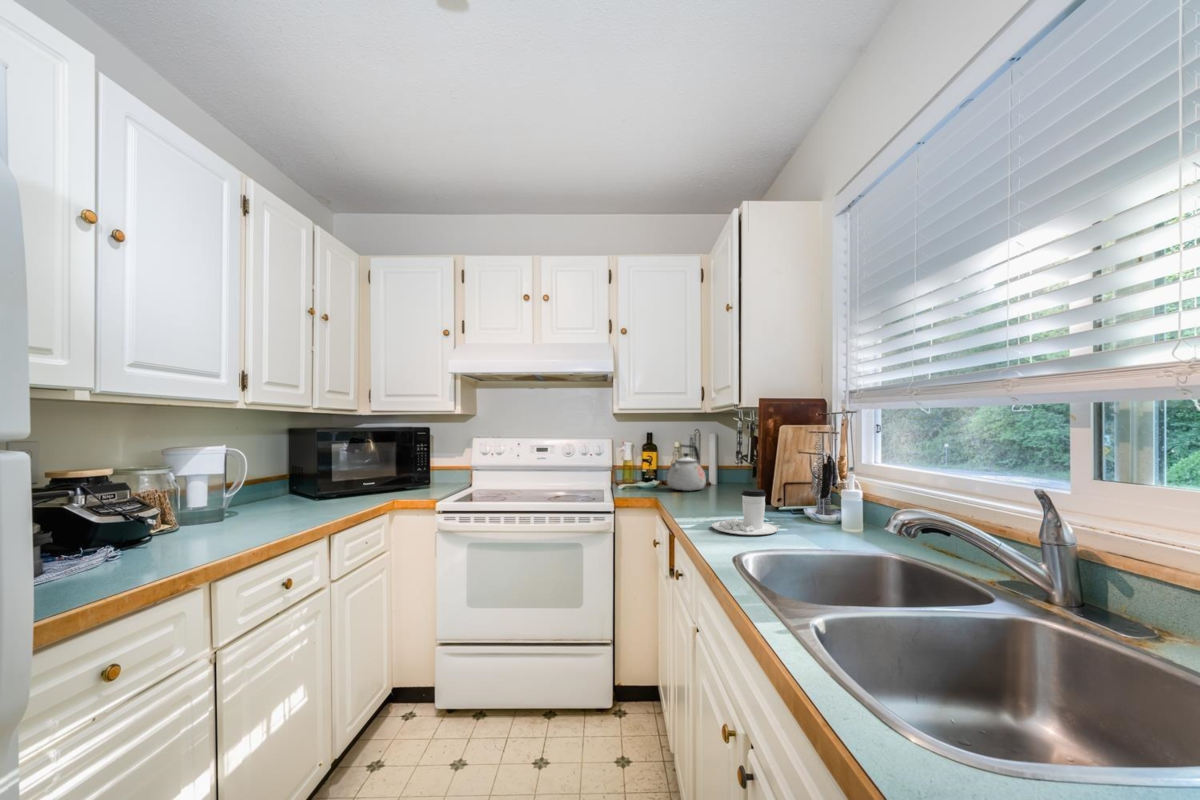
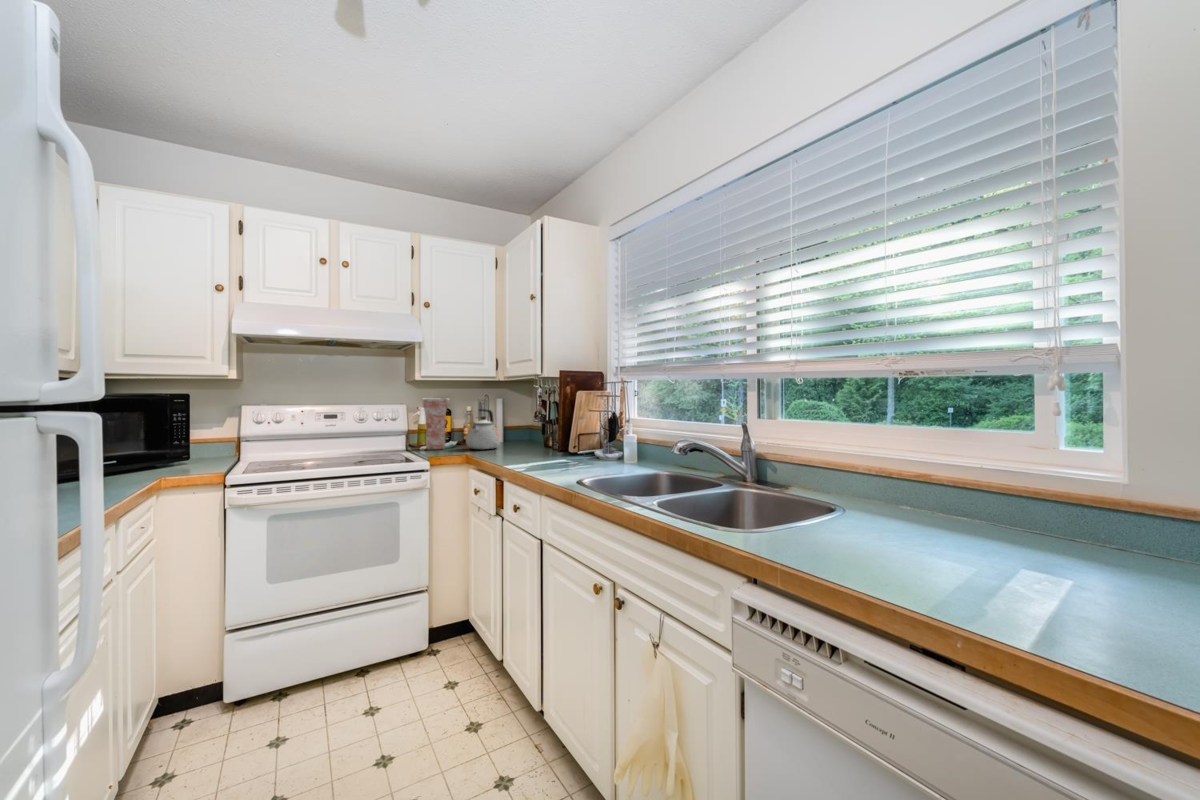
vase: none [623,432,655,487] -> present [422,399,449,450]
coffee cup: present [712,489,779,535] -> none [536,438,586,471]

